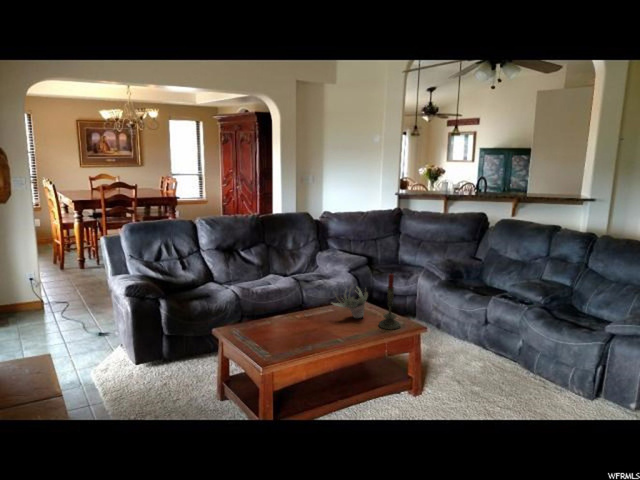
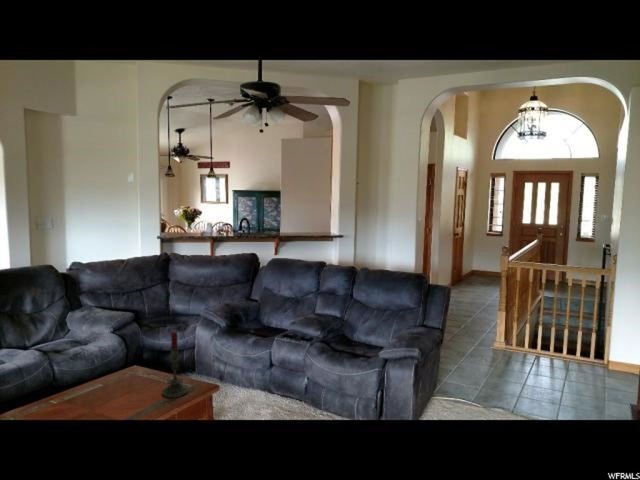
succulent plant: present [332,288,368,318] -> none [98,349,145,391]

